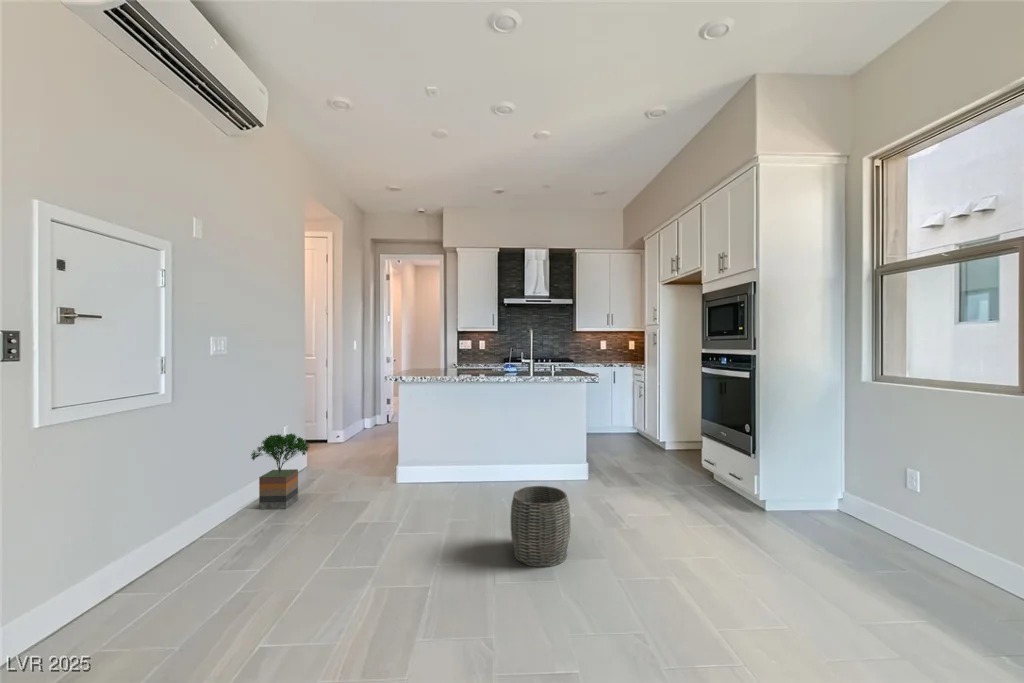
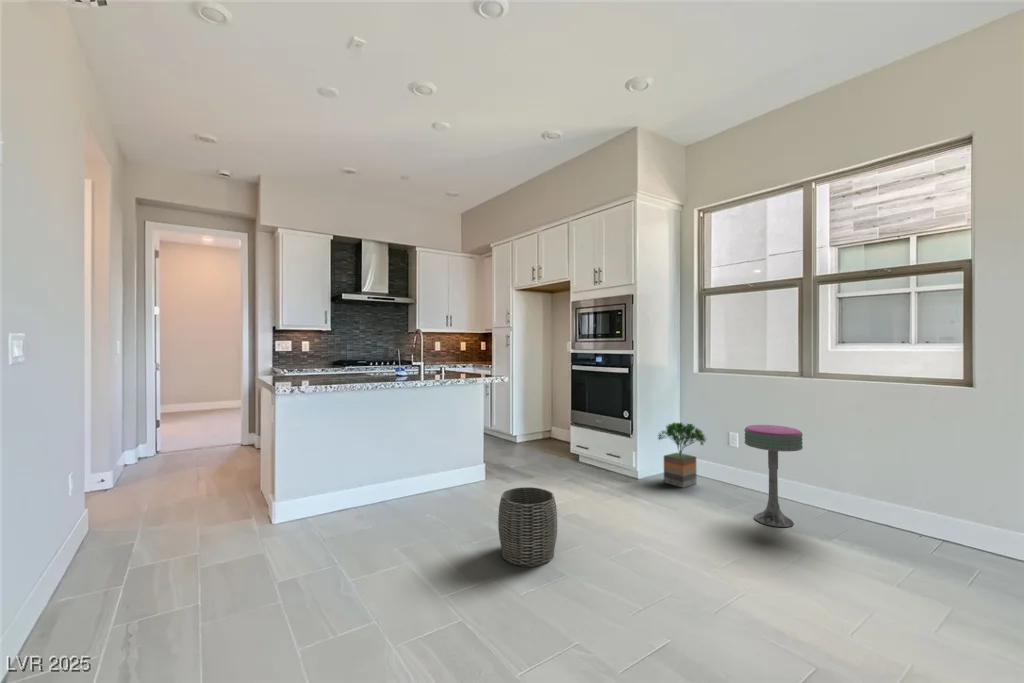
potted tree: present [251,433,309,509] -> present [658,423,706,488]
bar stool: none [868,460,971,623] -> present [745,425,803,527]

